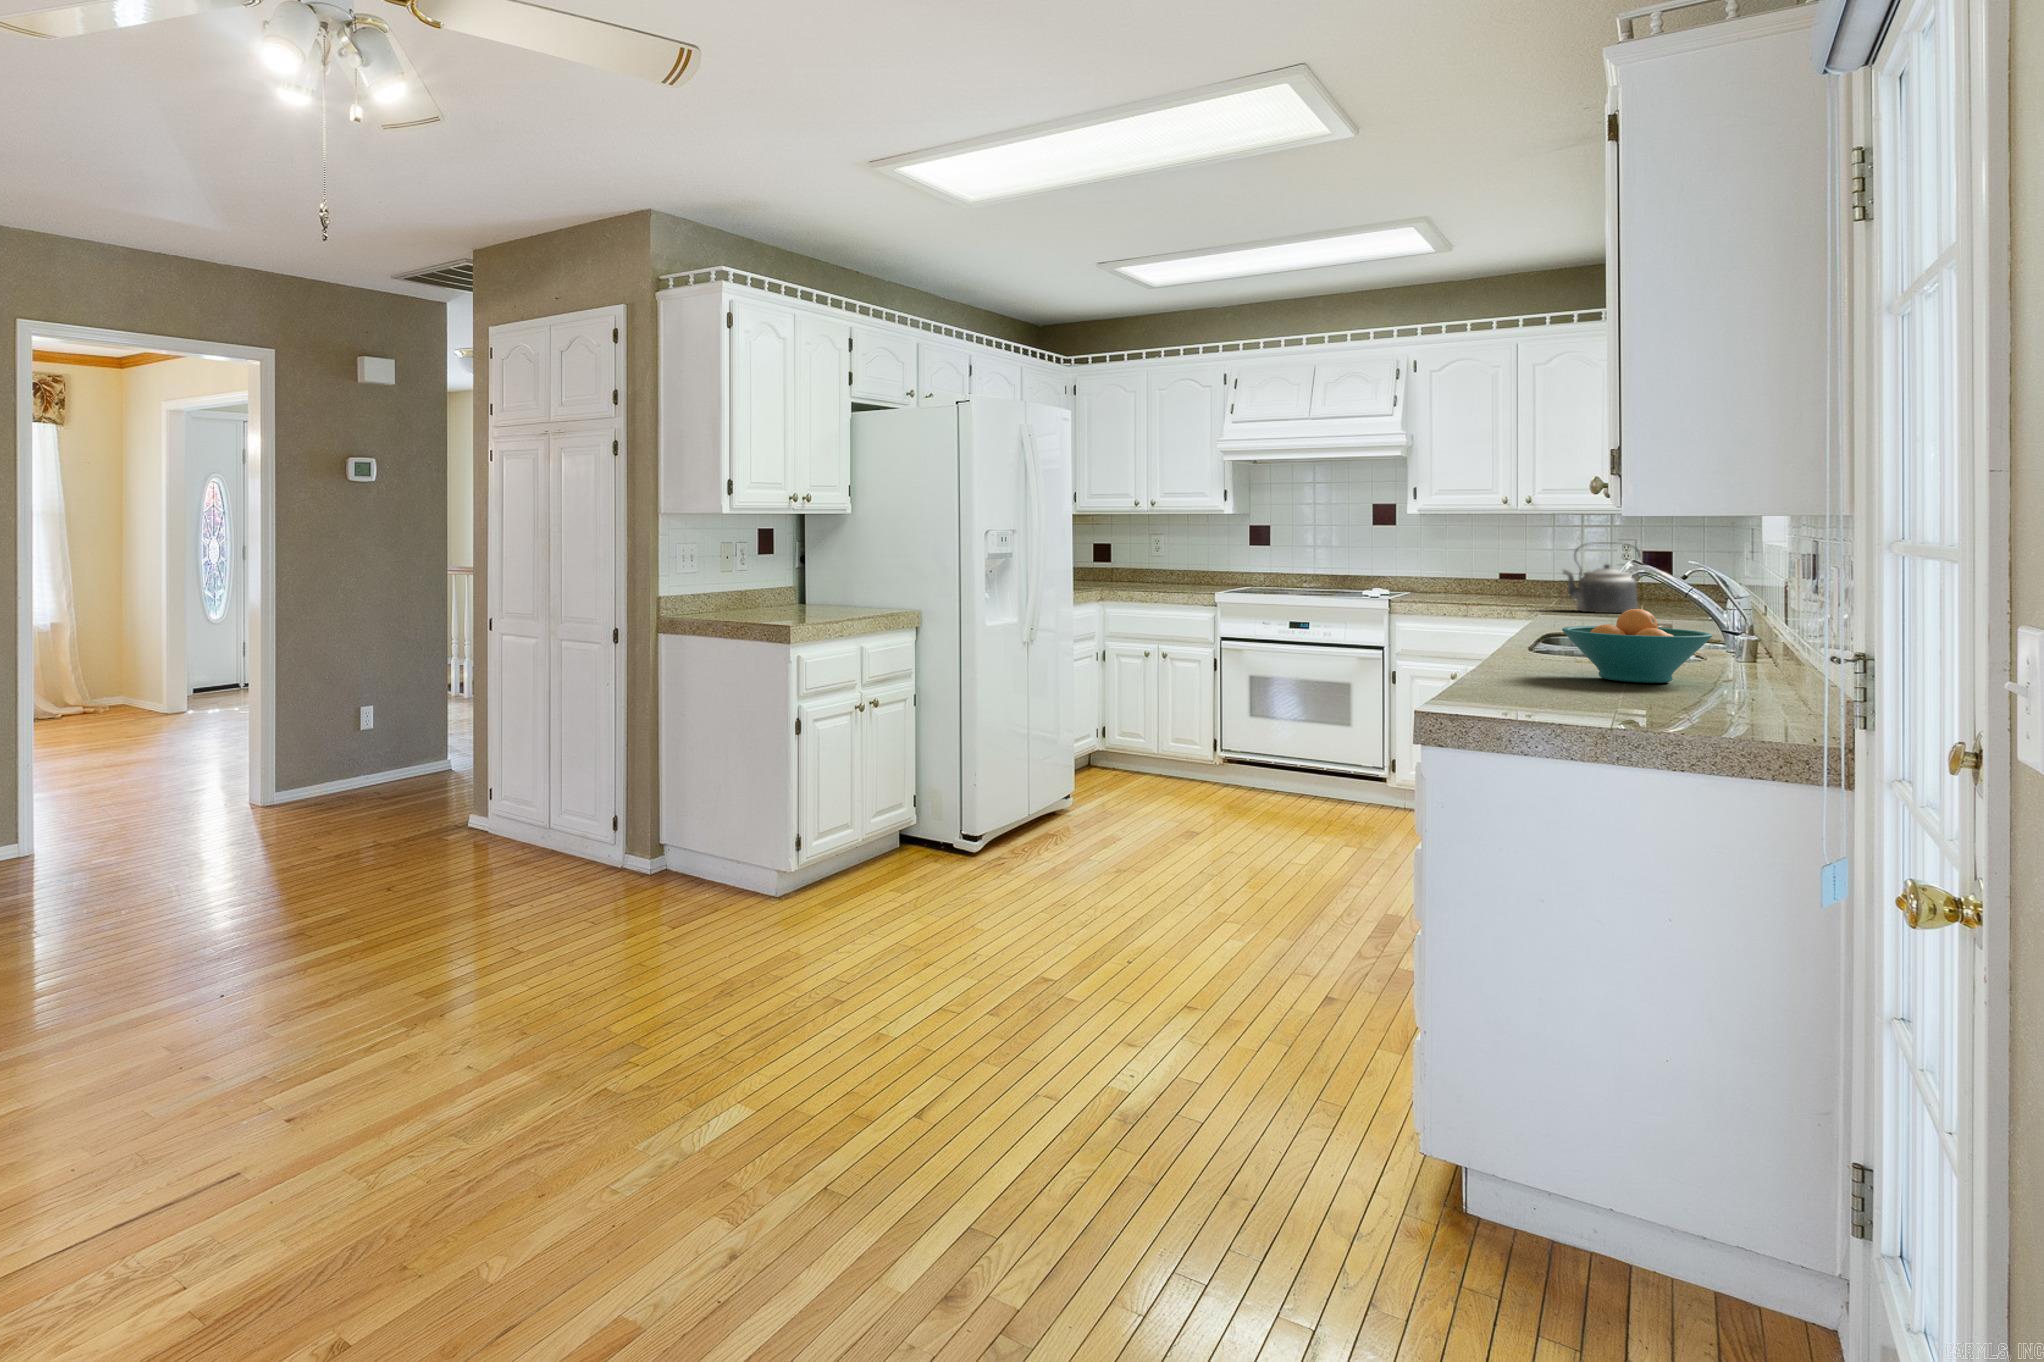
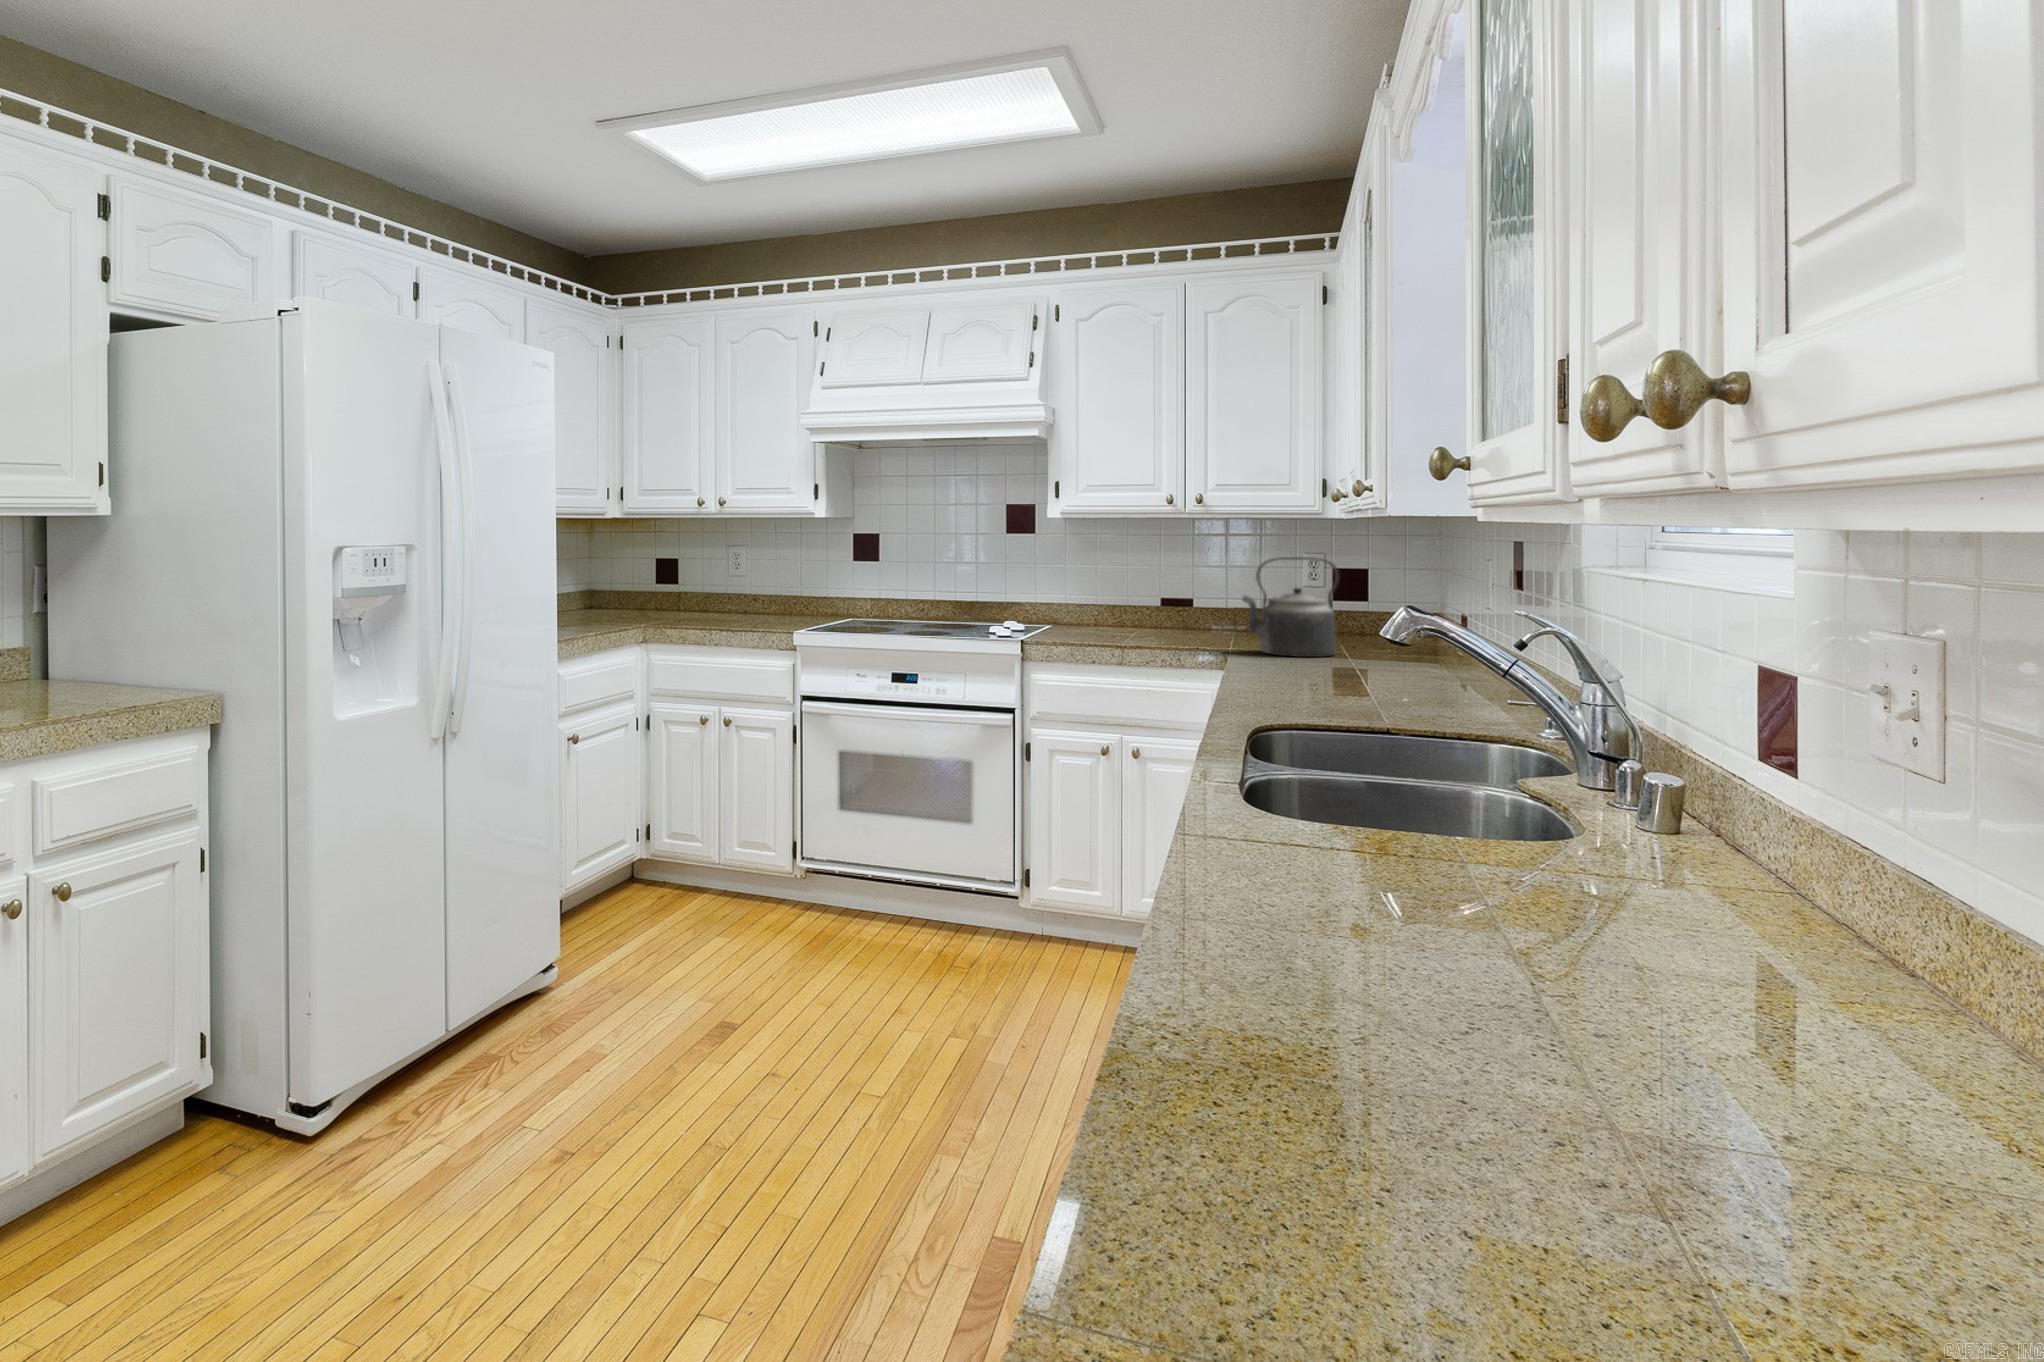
fruit bowl: present [1562,609,1713,683] -> none [1367,808,1823,1062]

